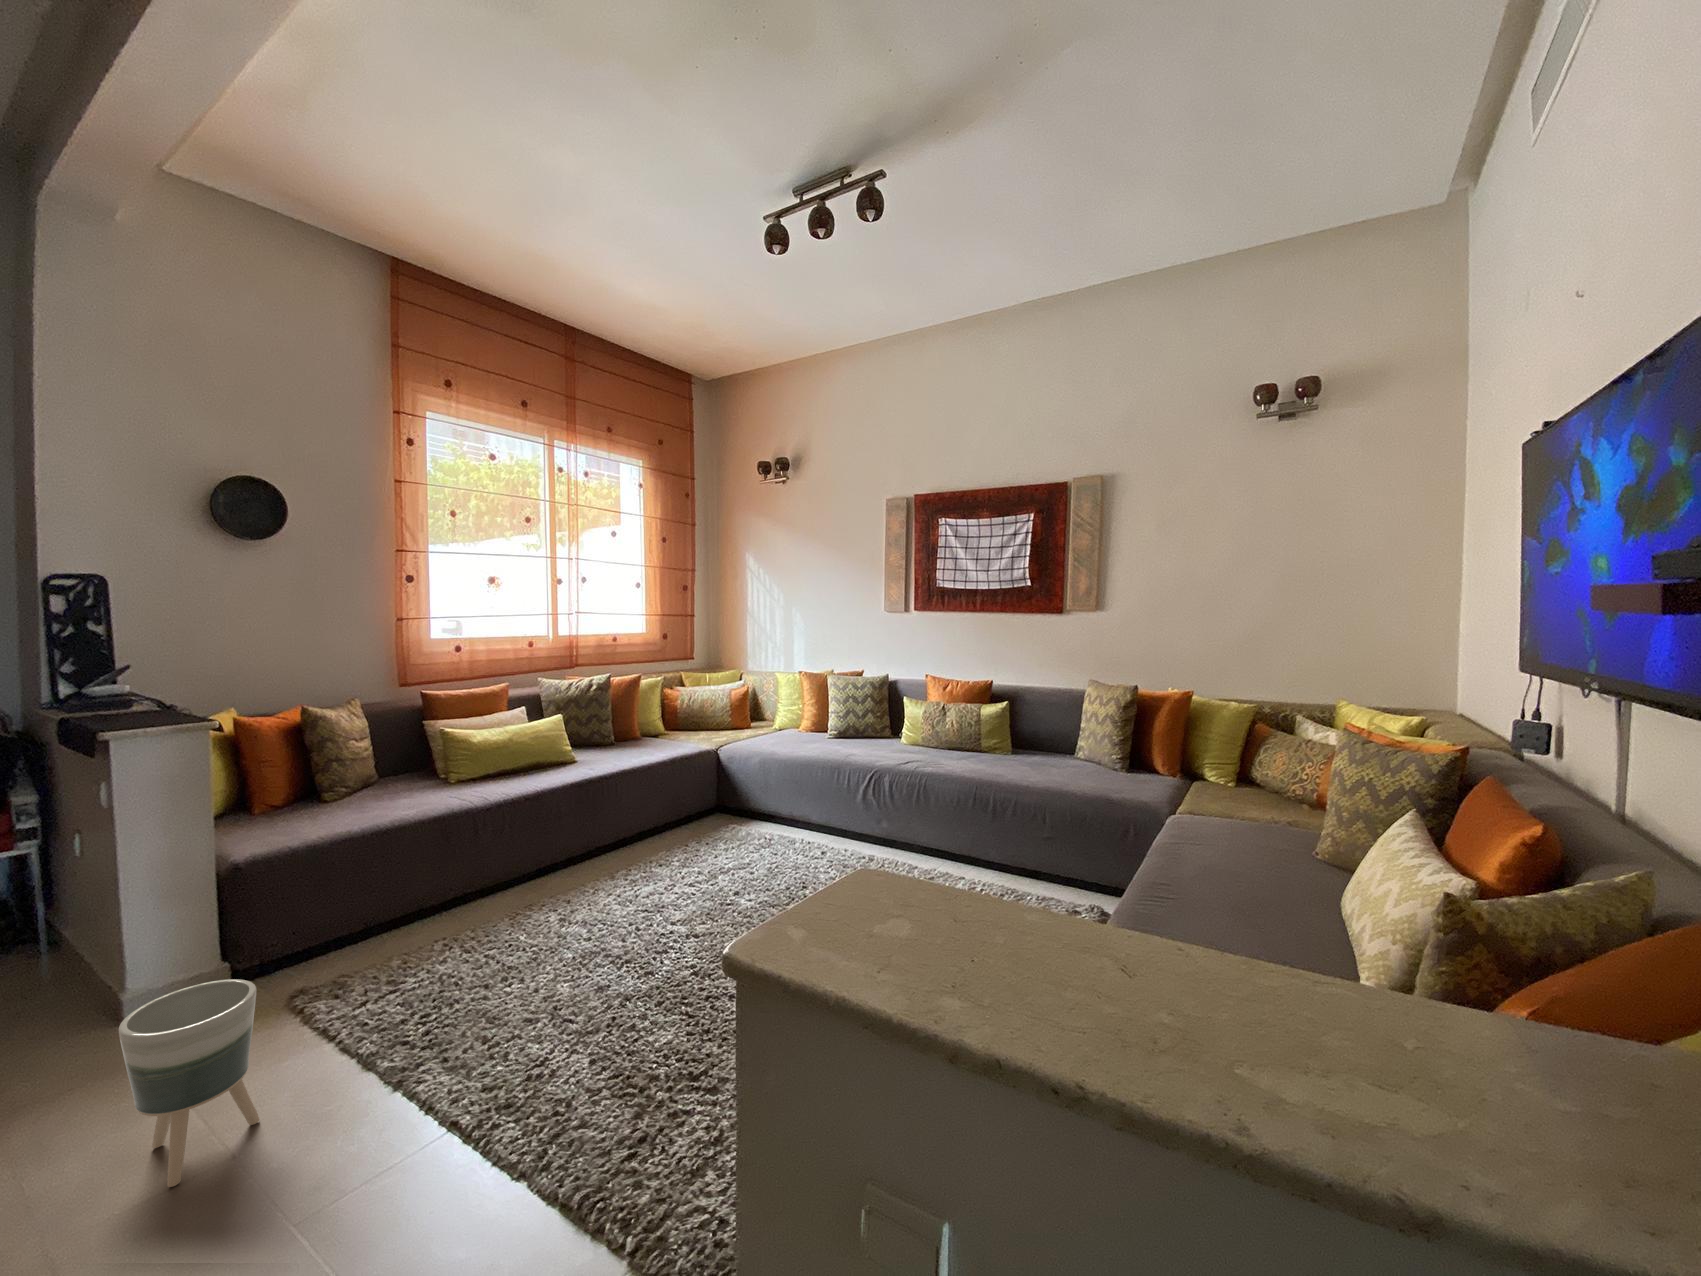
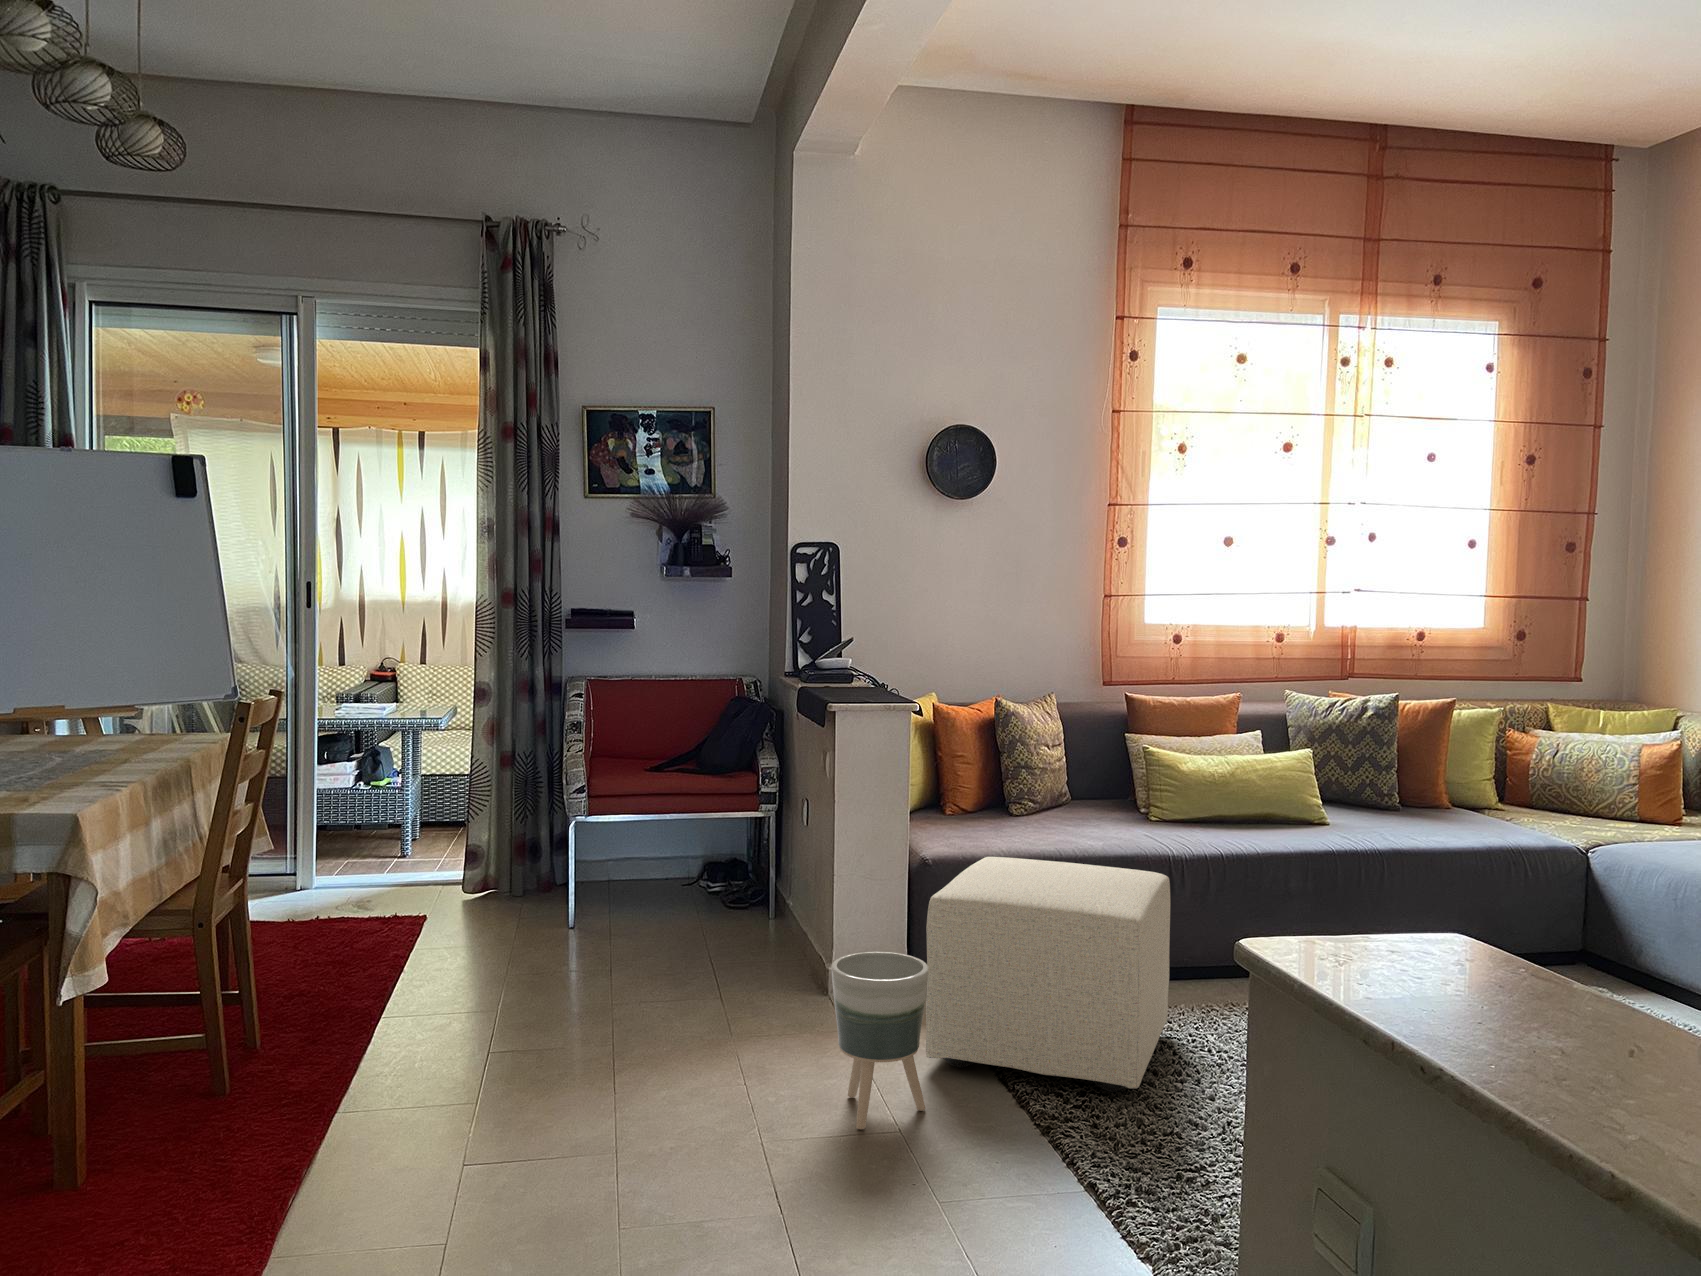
ottoman: none [248,829,487,1060] -> present [926,857,1170,1092]

